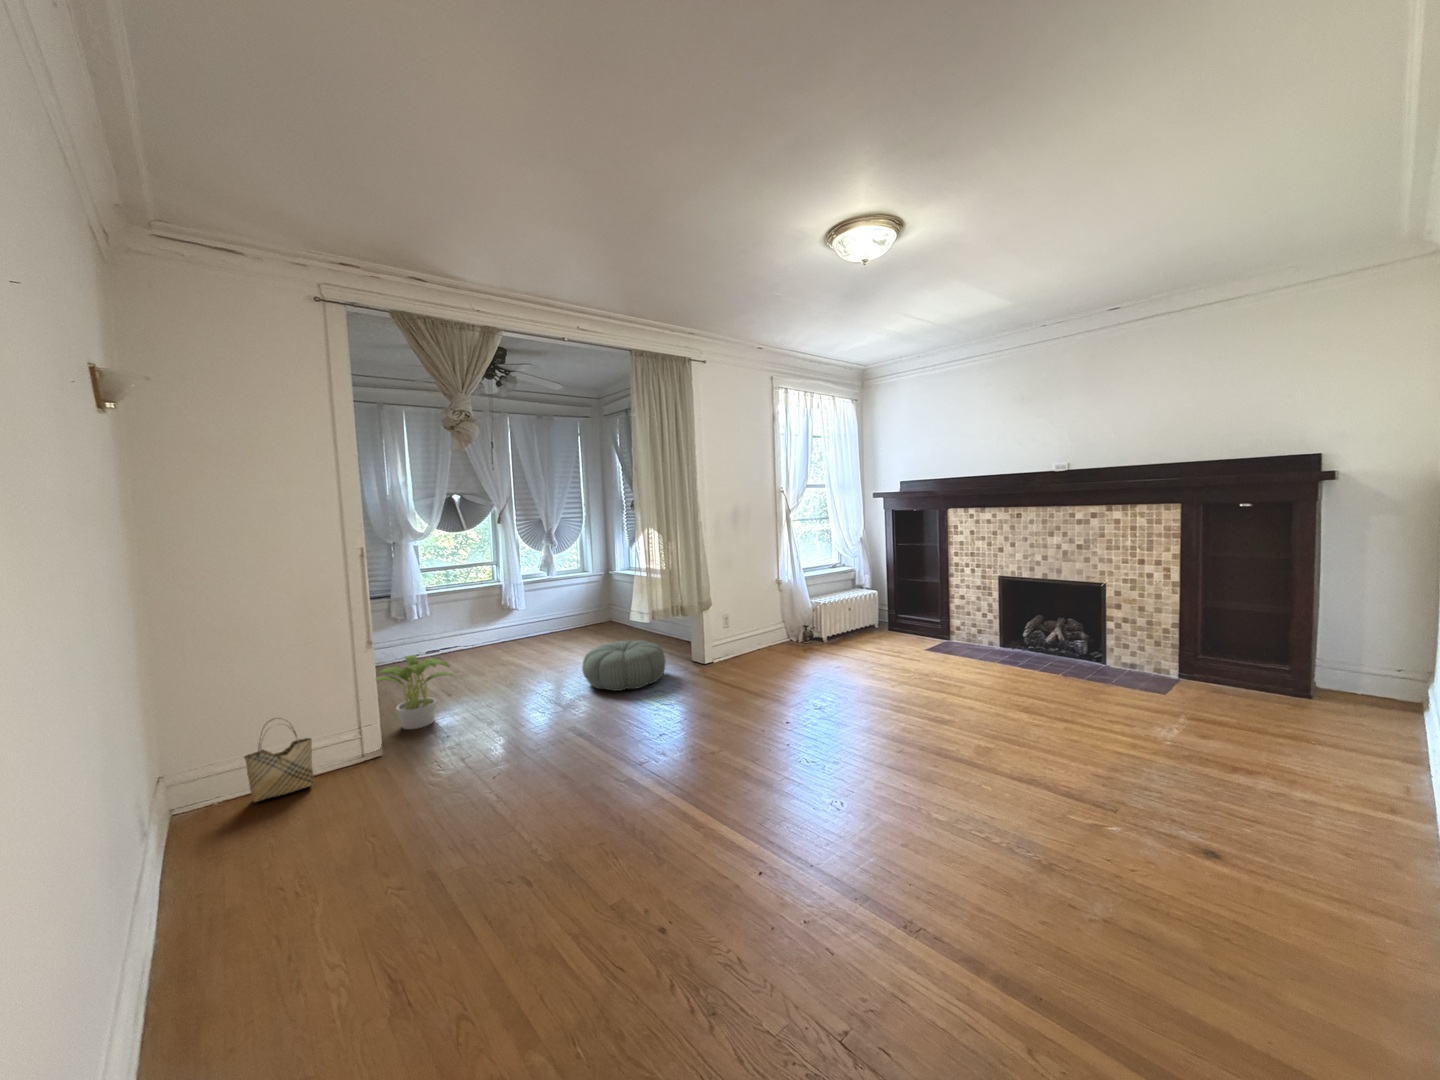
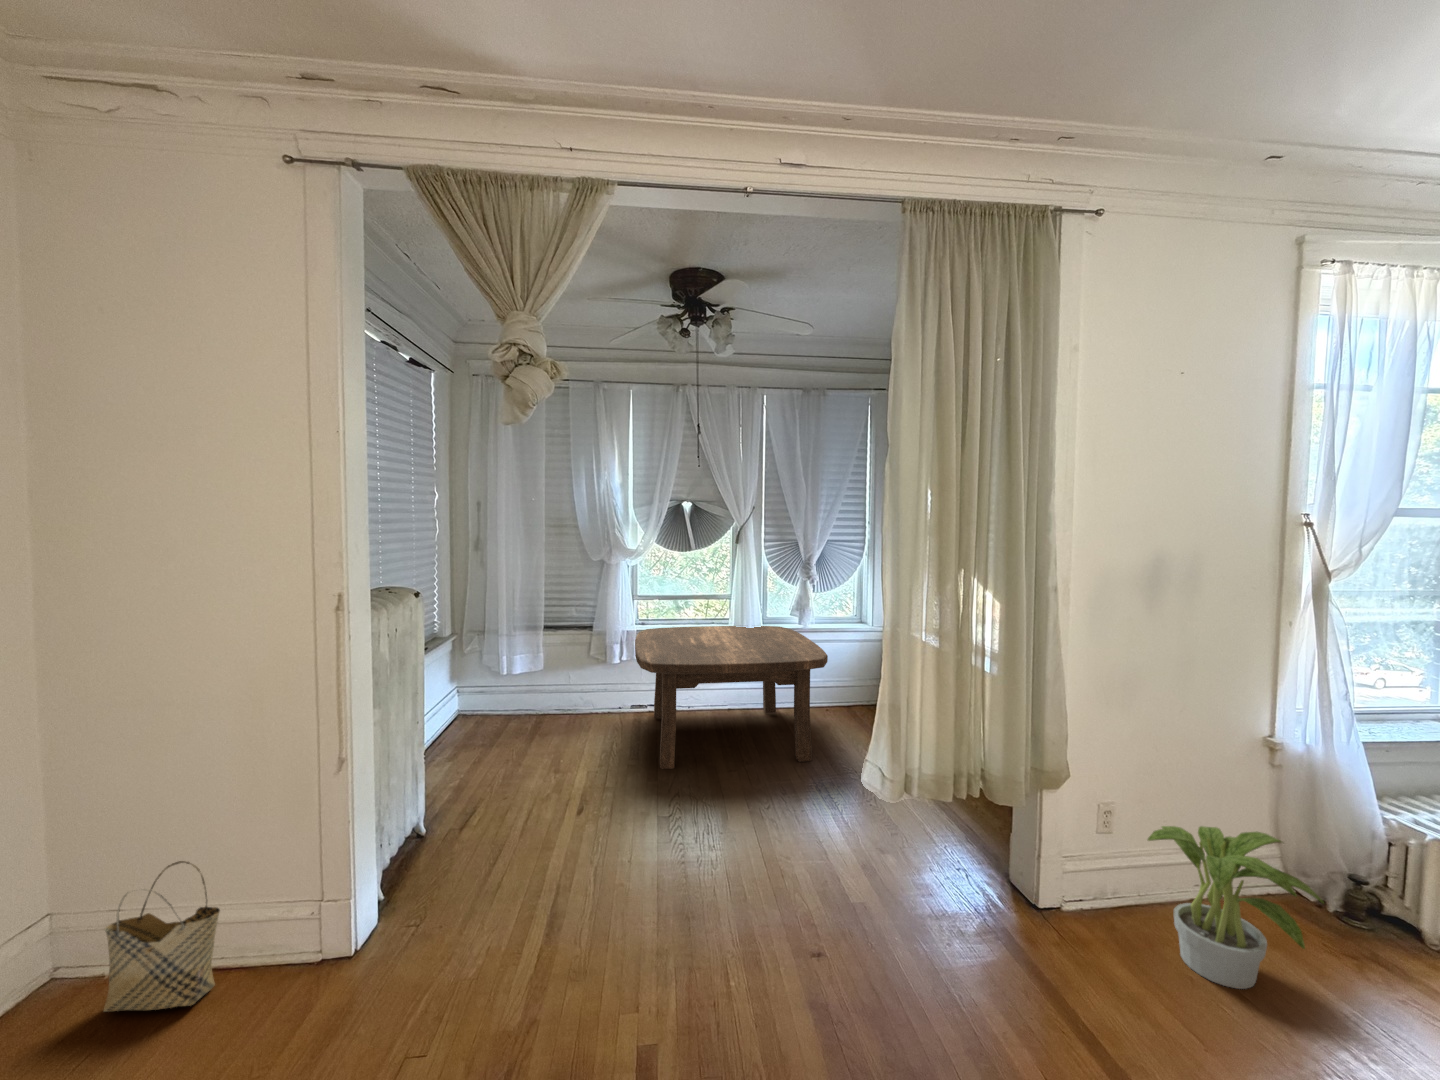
coffee table: none [434,578,580,670] -> present [635,626,828,769]
pouf: present [582,640,666,691] -> none [759,803,936,949]
potted plant: present [376,655,453,729] -> present [1148,826,1324,989]

